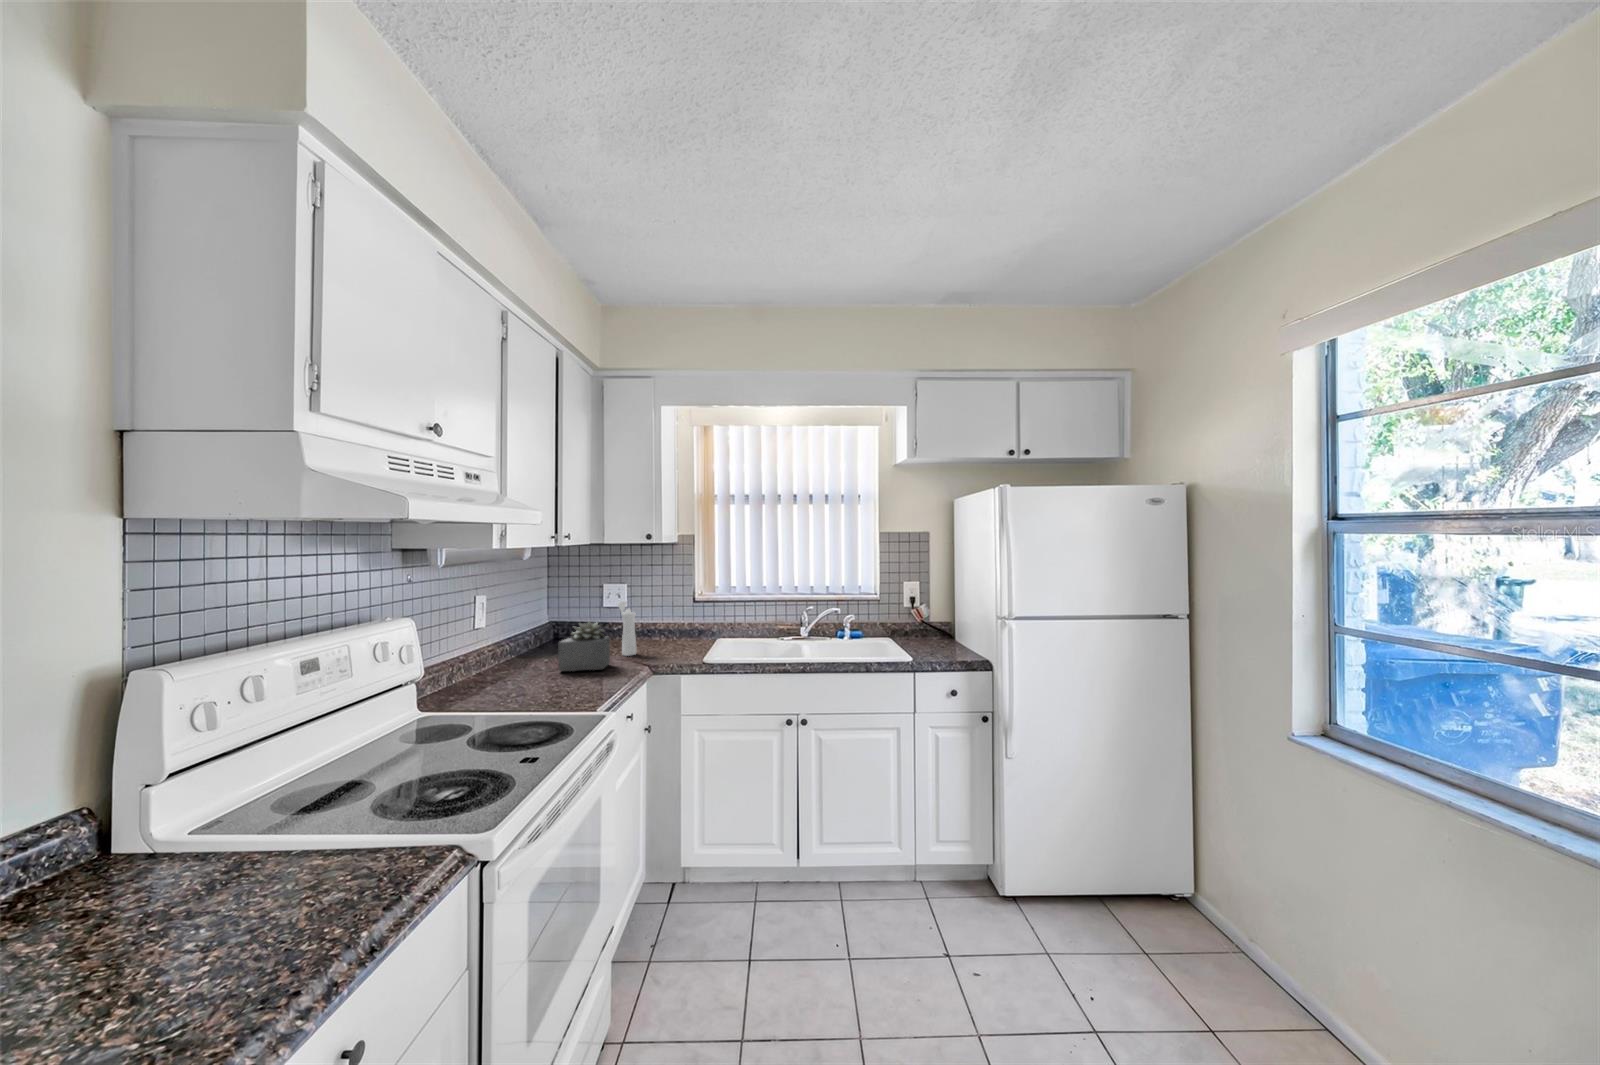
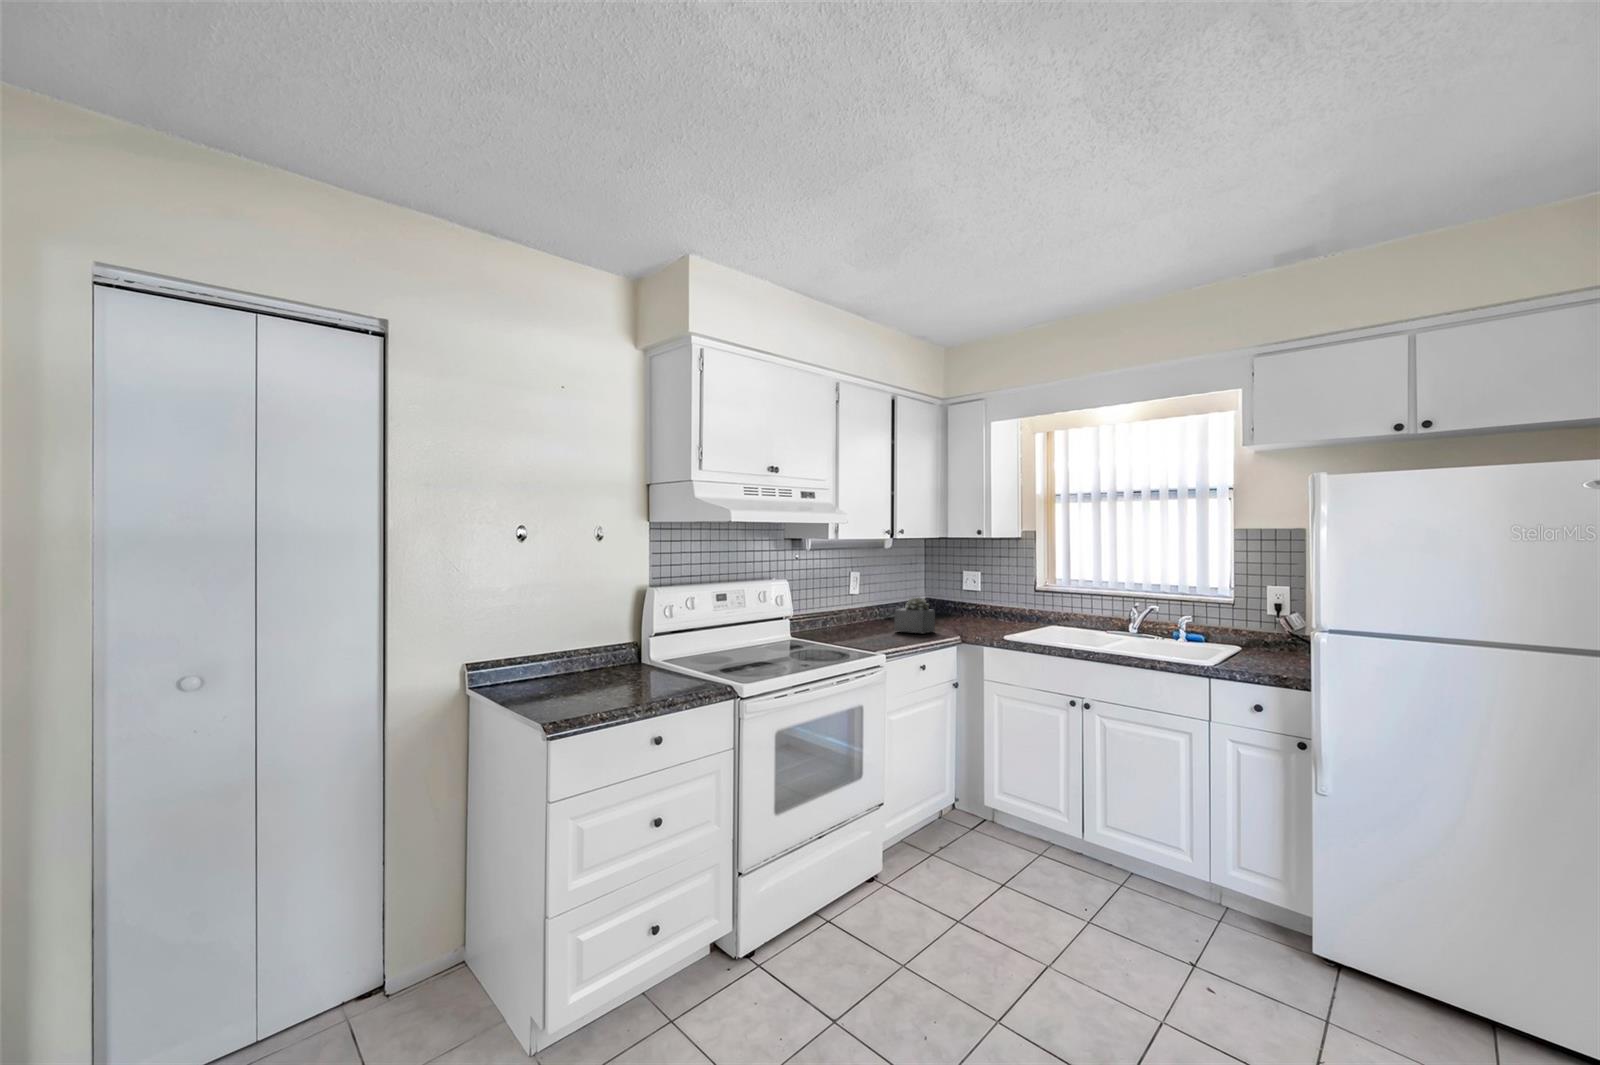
pepper mill: present [617,600,636,656] -> none [954,584,966,629]

